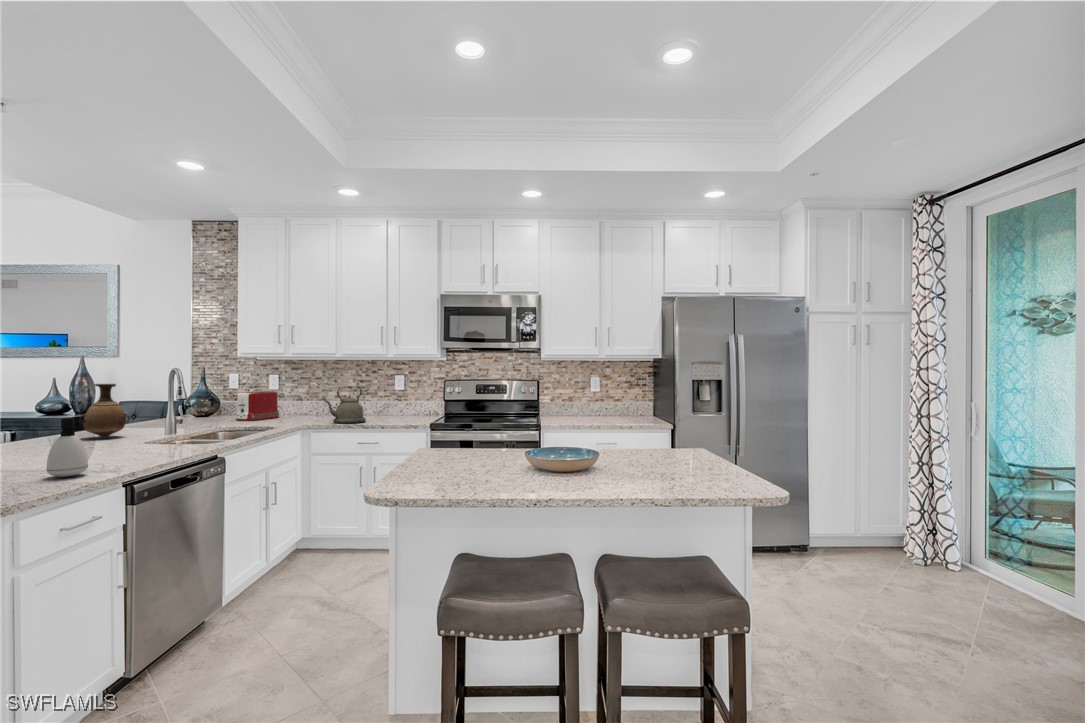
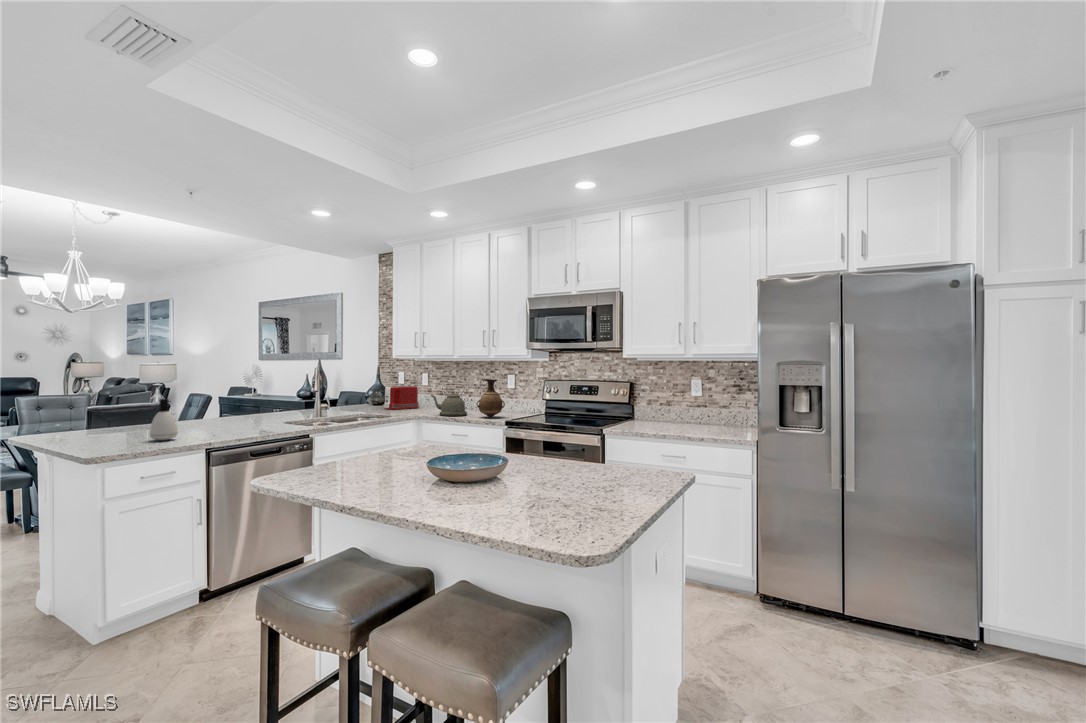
vase: present [79,384,130,438] -> present [477,379,505,417]

